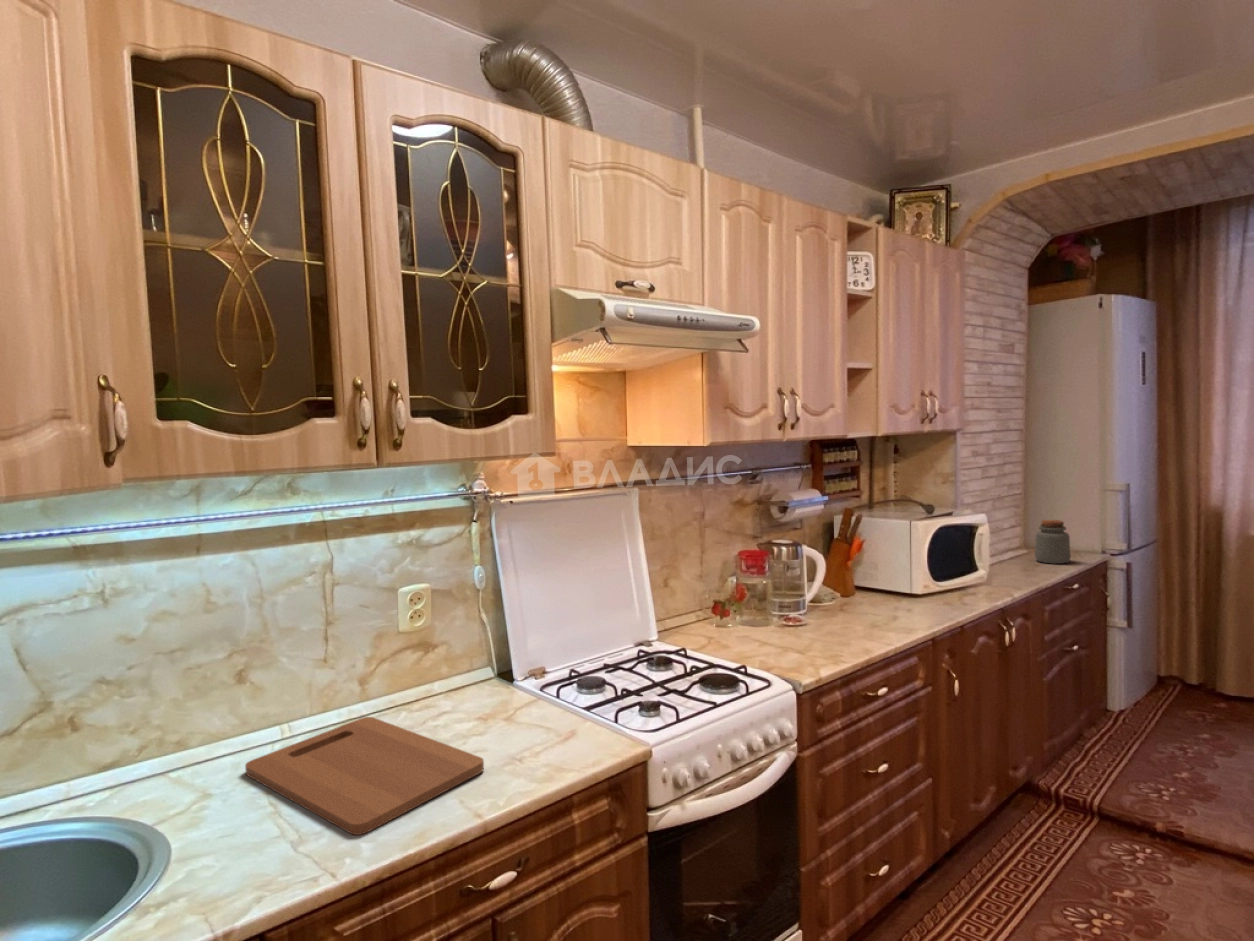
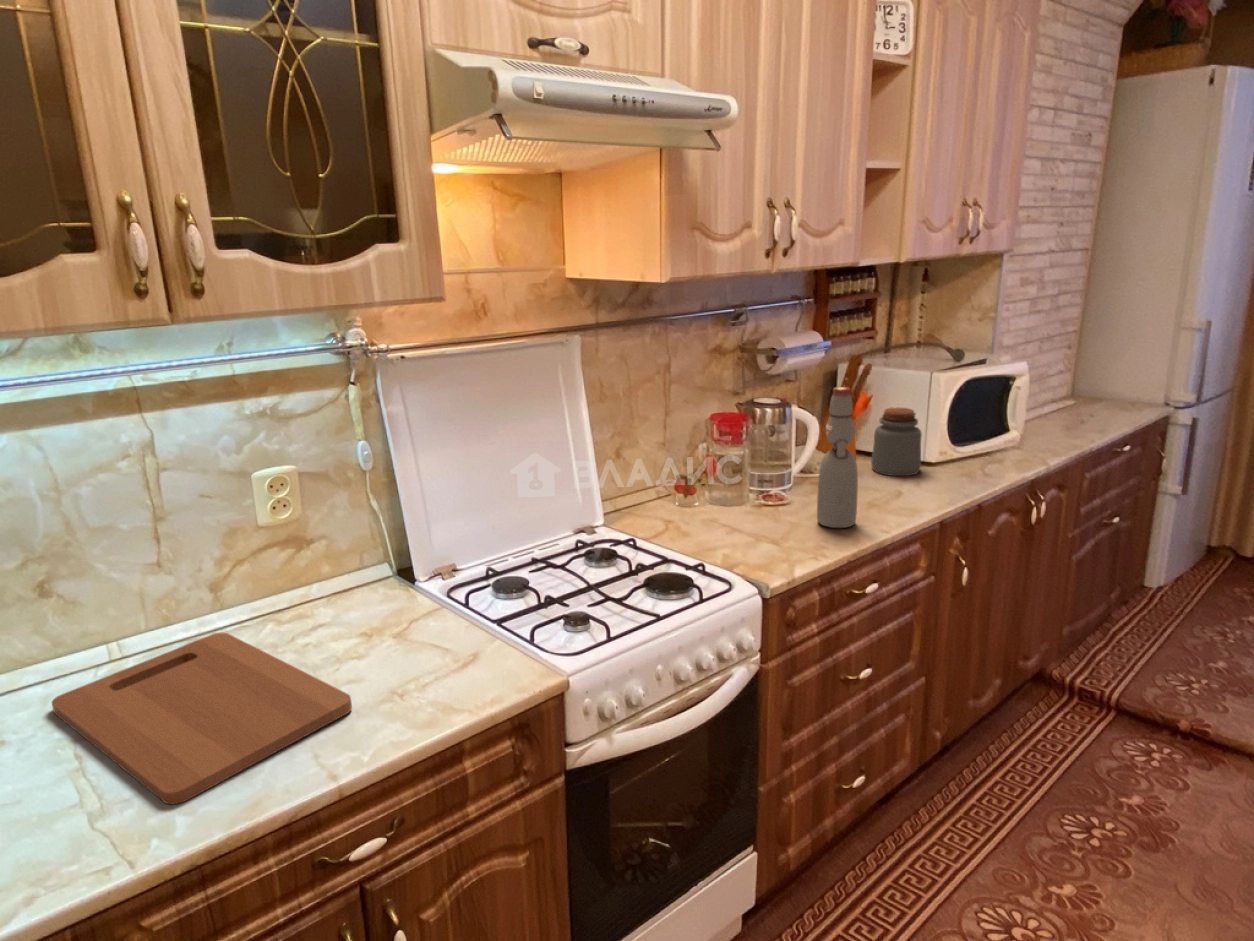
jar: present [1035,520,1071,564] -> present [871,408,921,476]
bottle: none [830,527,863,642] -> present [817,387,858,528]

